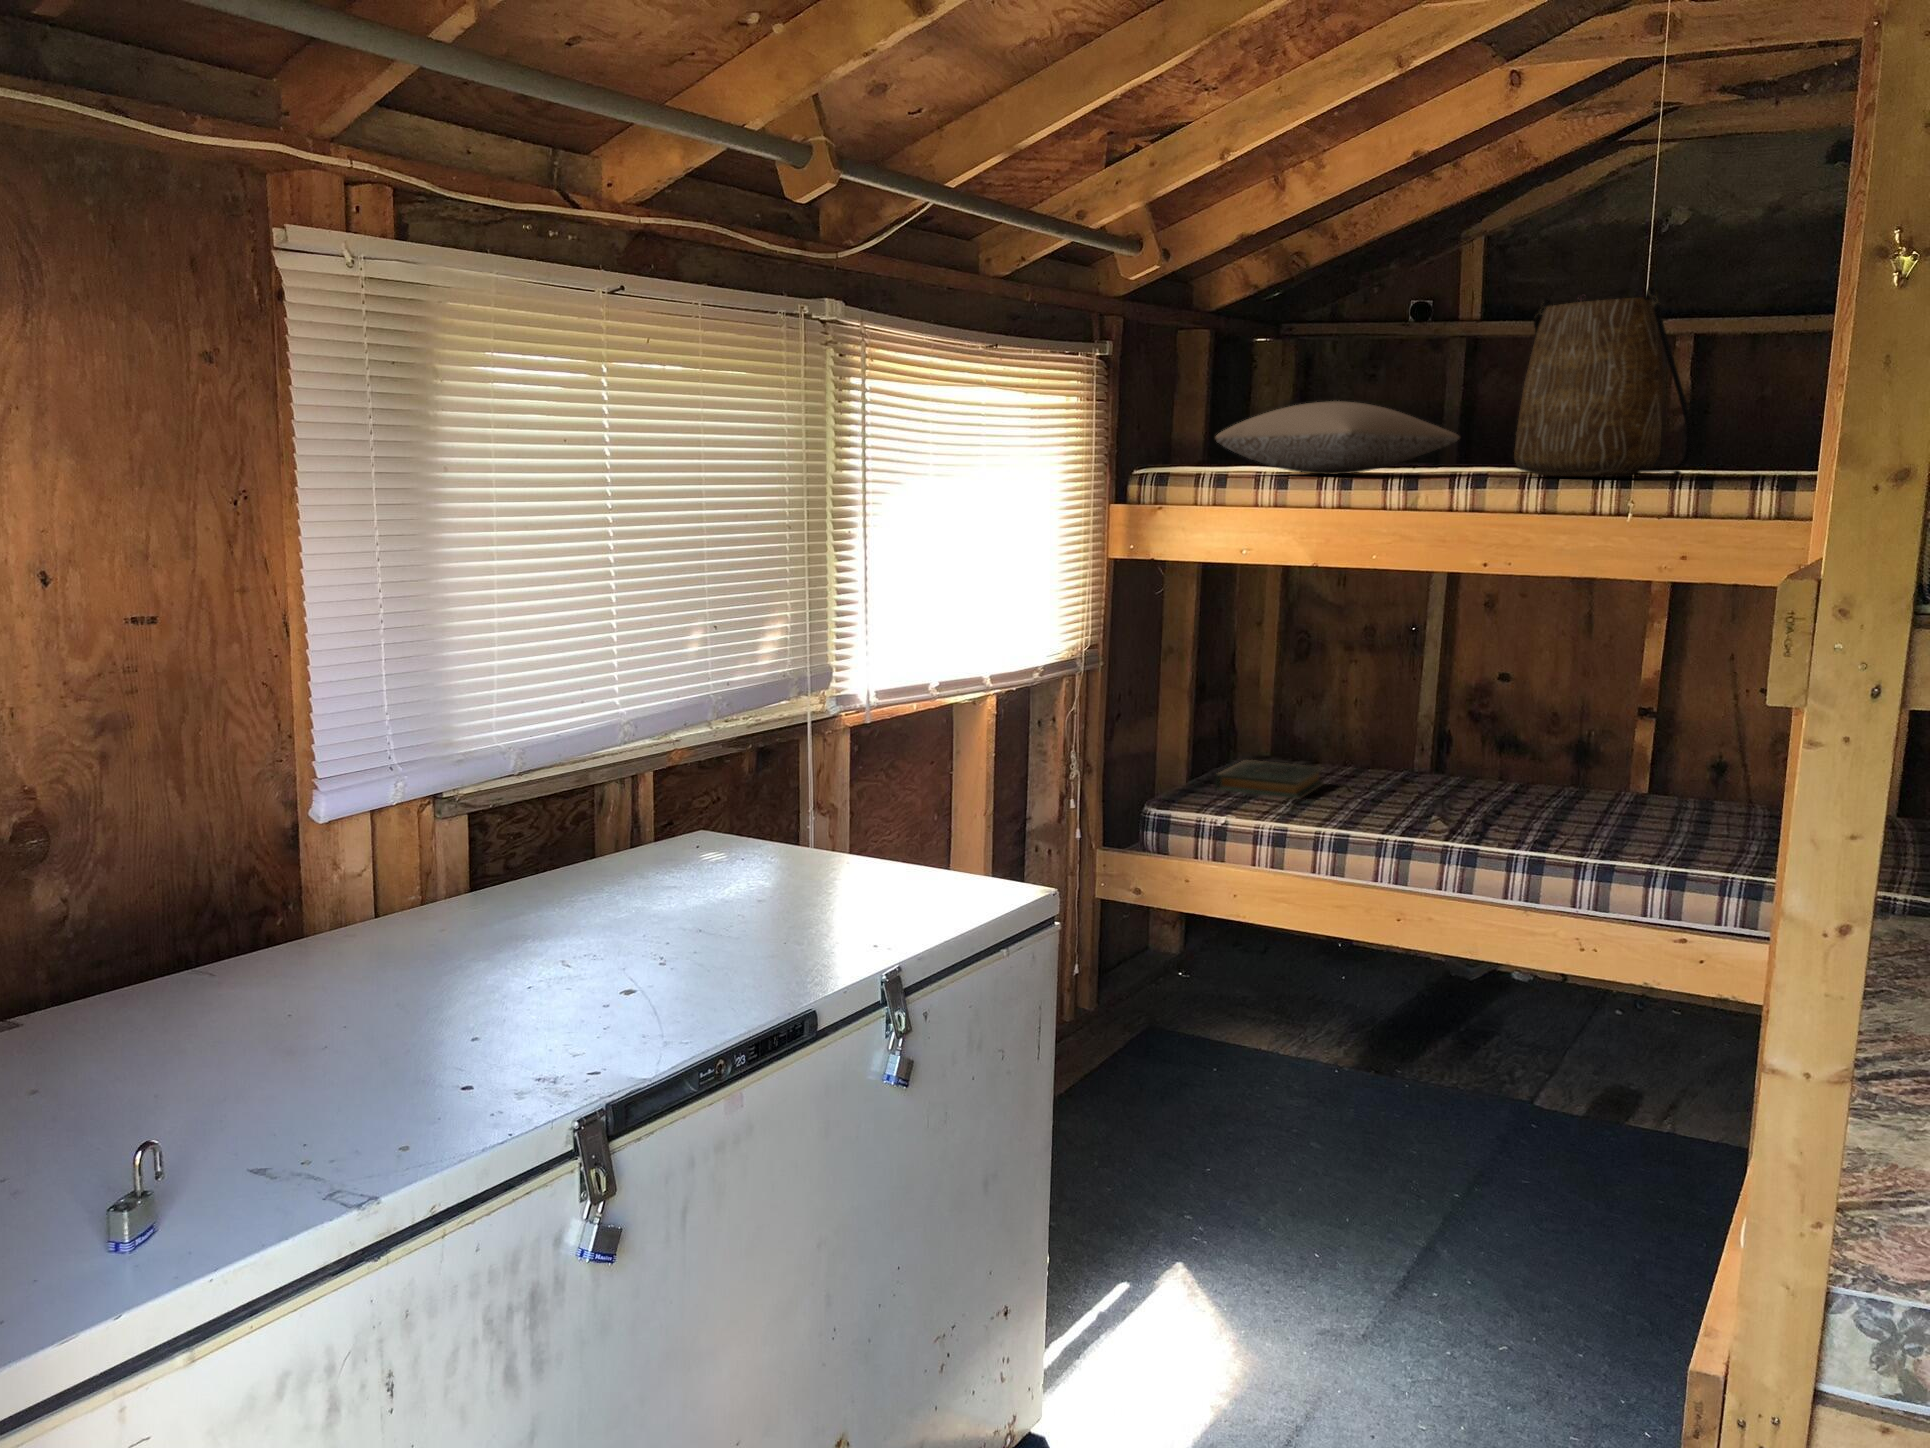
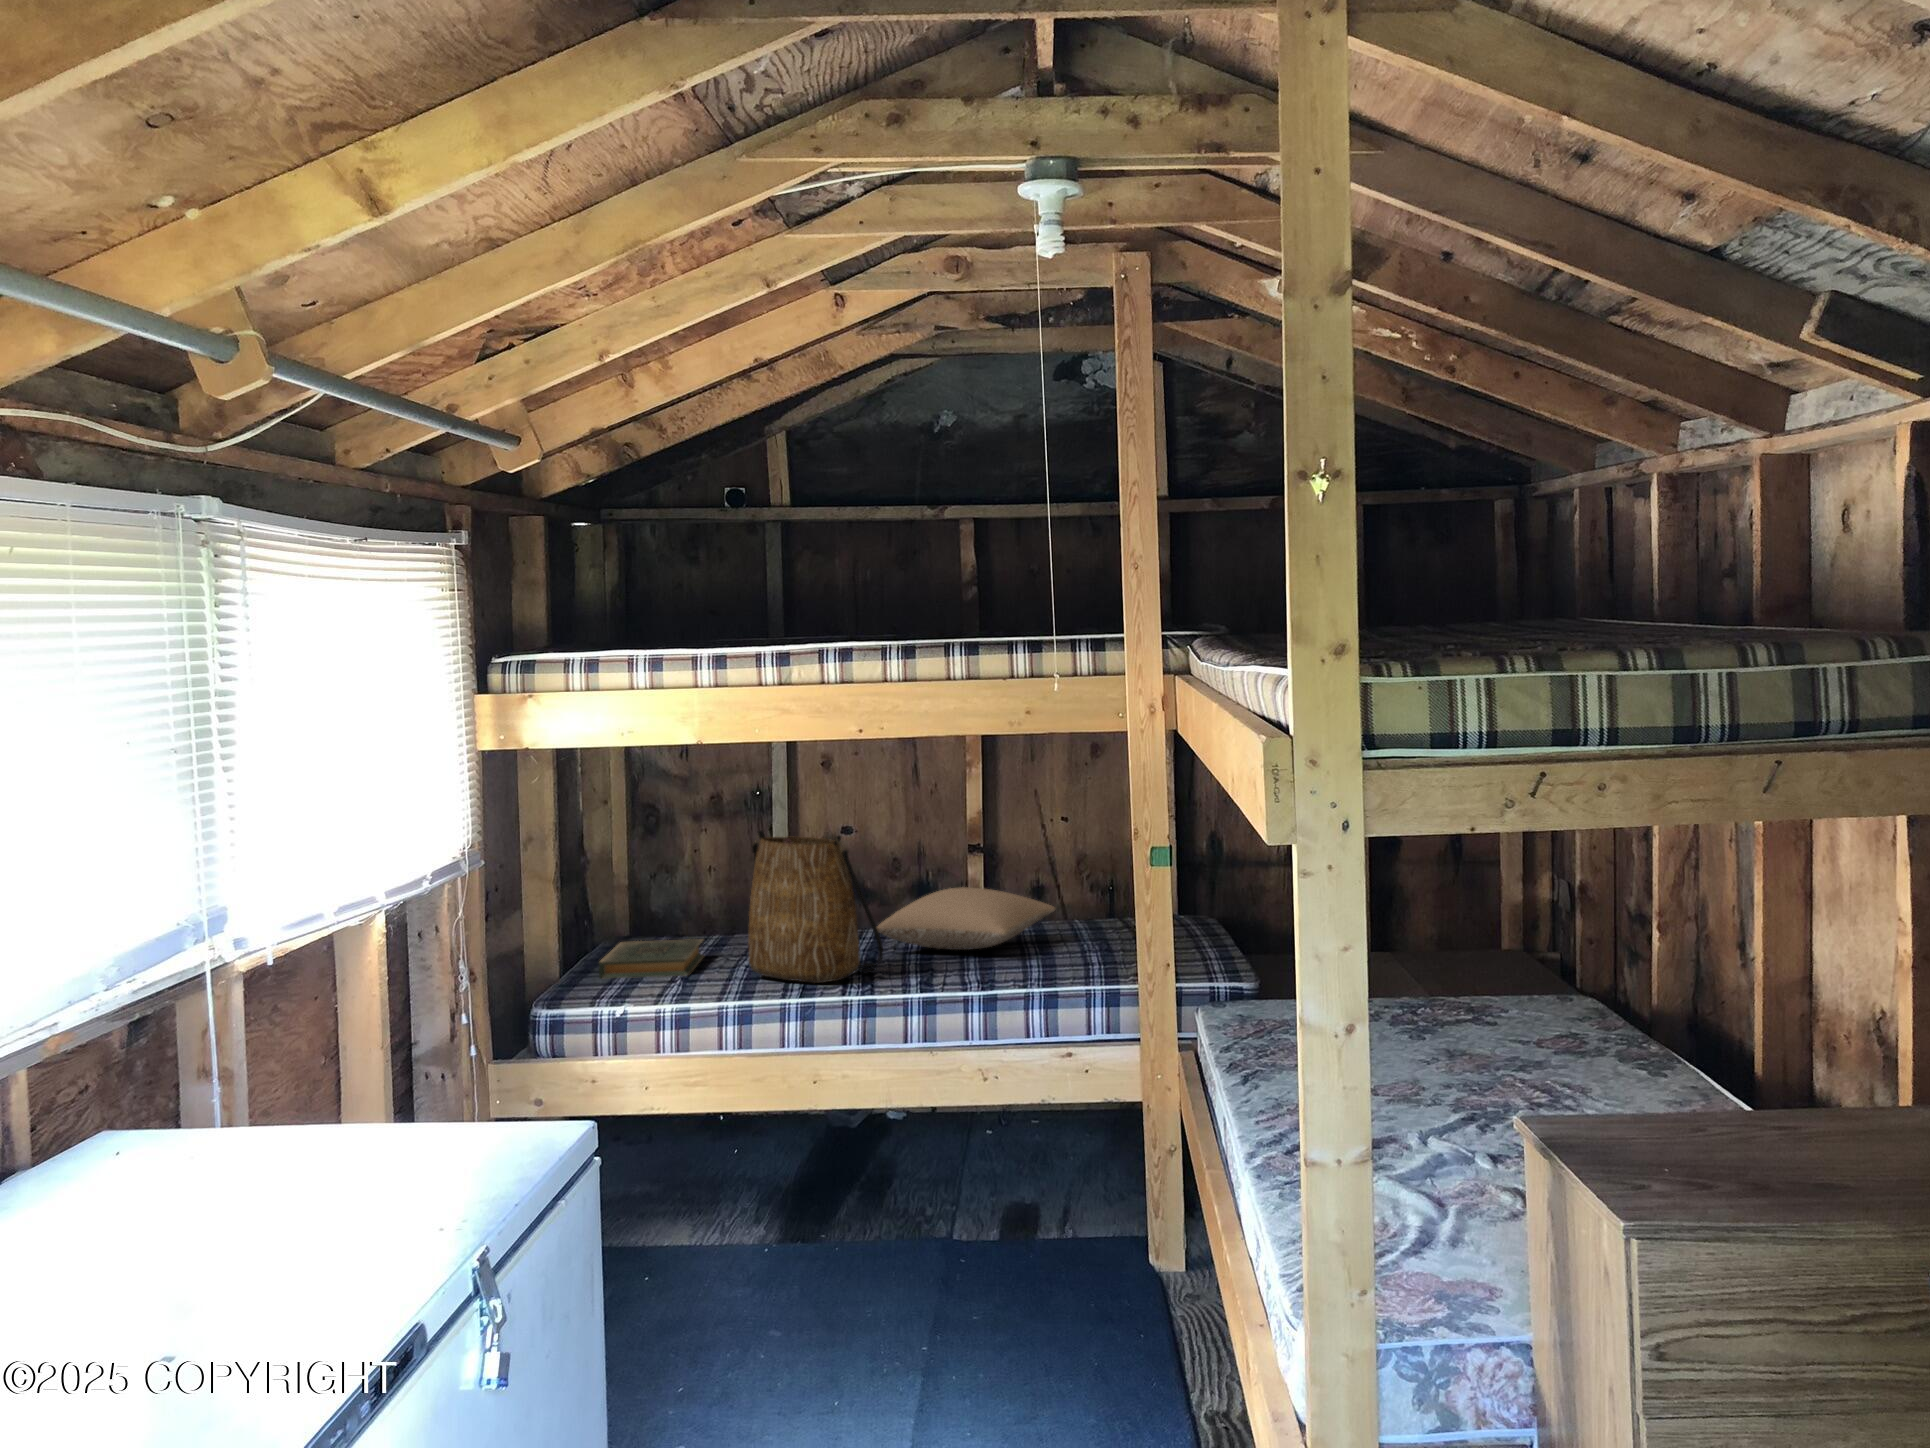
tote bag: present [1514,287,1694,477] -> present [748,830,883,983]
pillow: present [1215,401,1460,475] -> present [877,887,1055,950]

